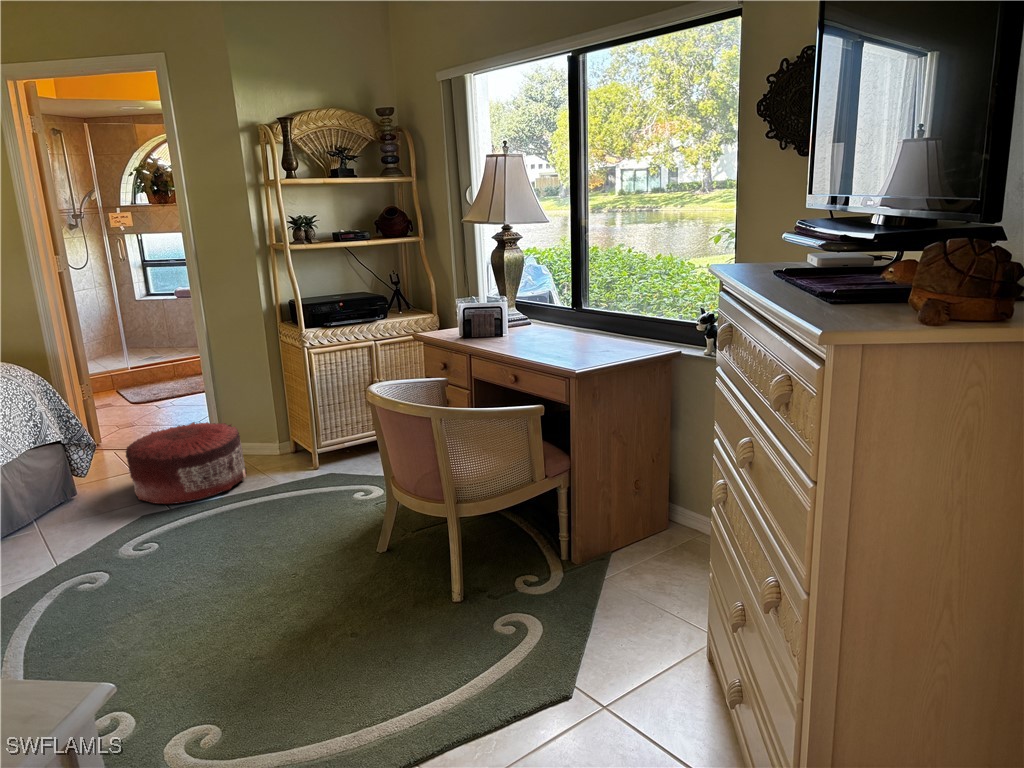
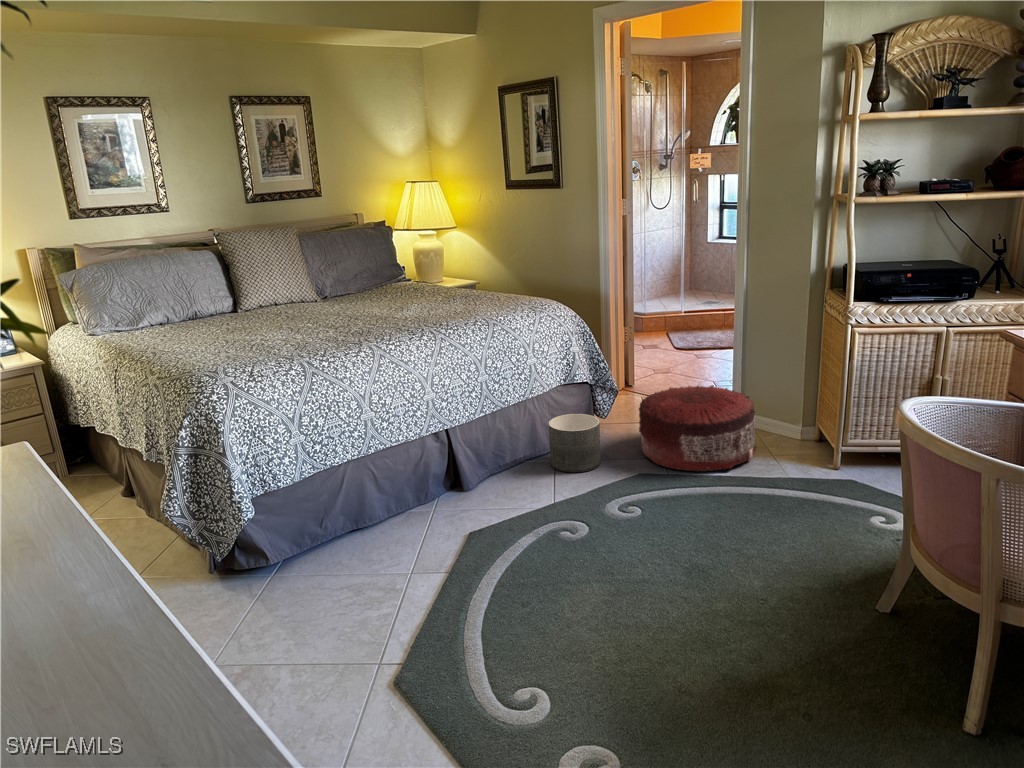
planter: none [27,473,96,536] -> present [549,414,601,472]

